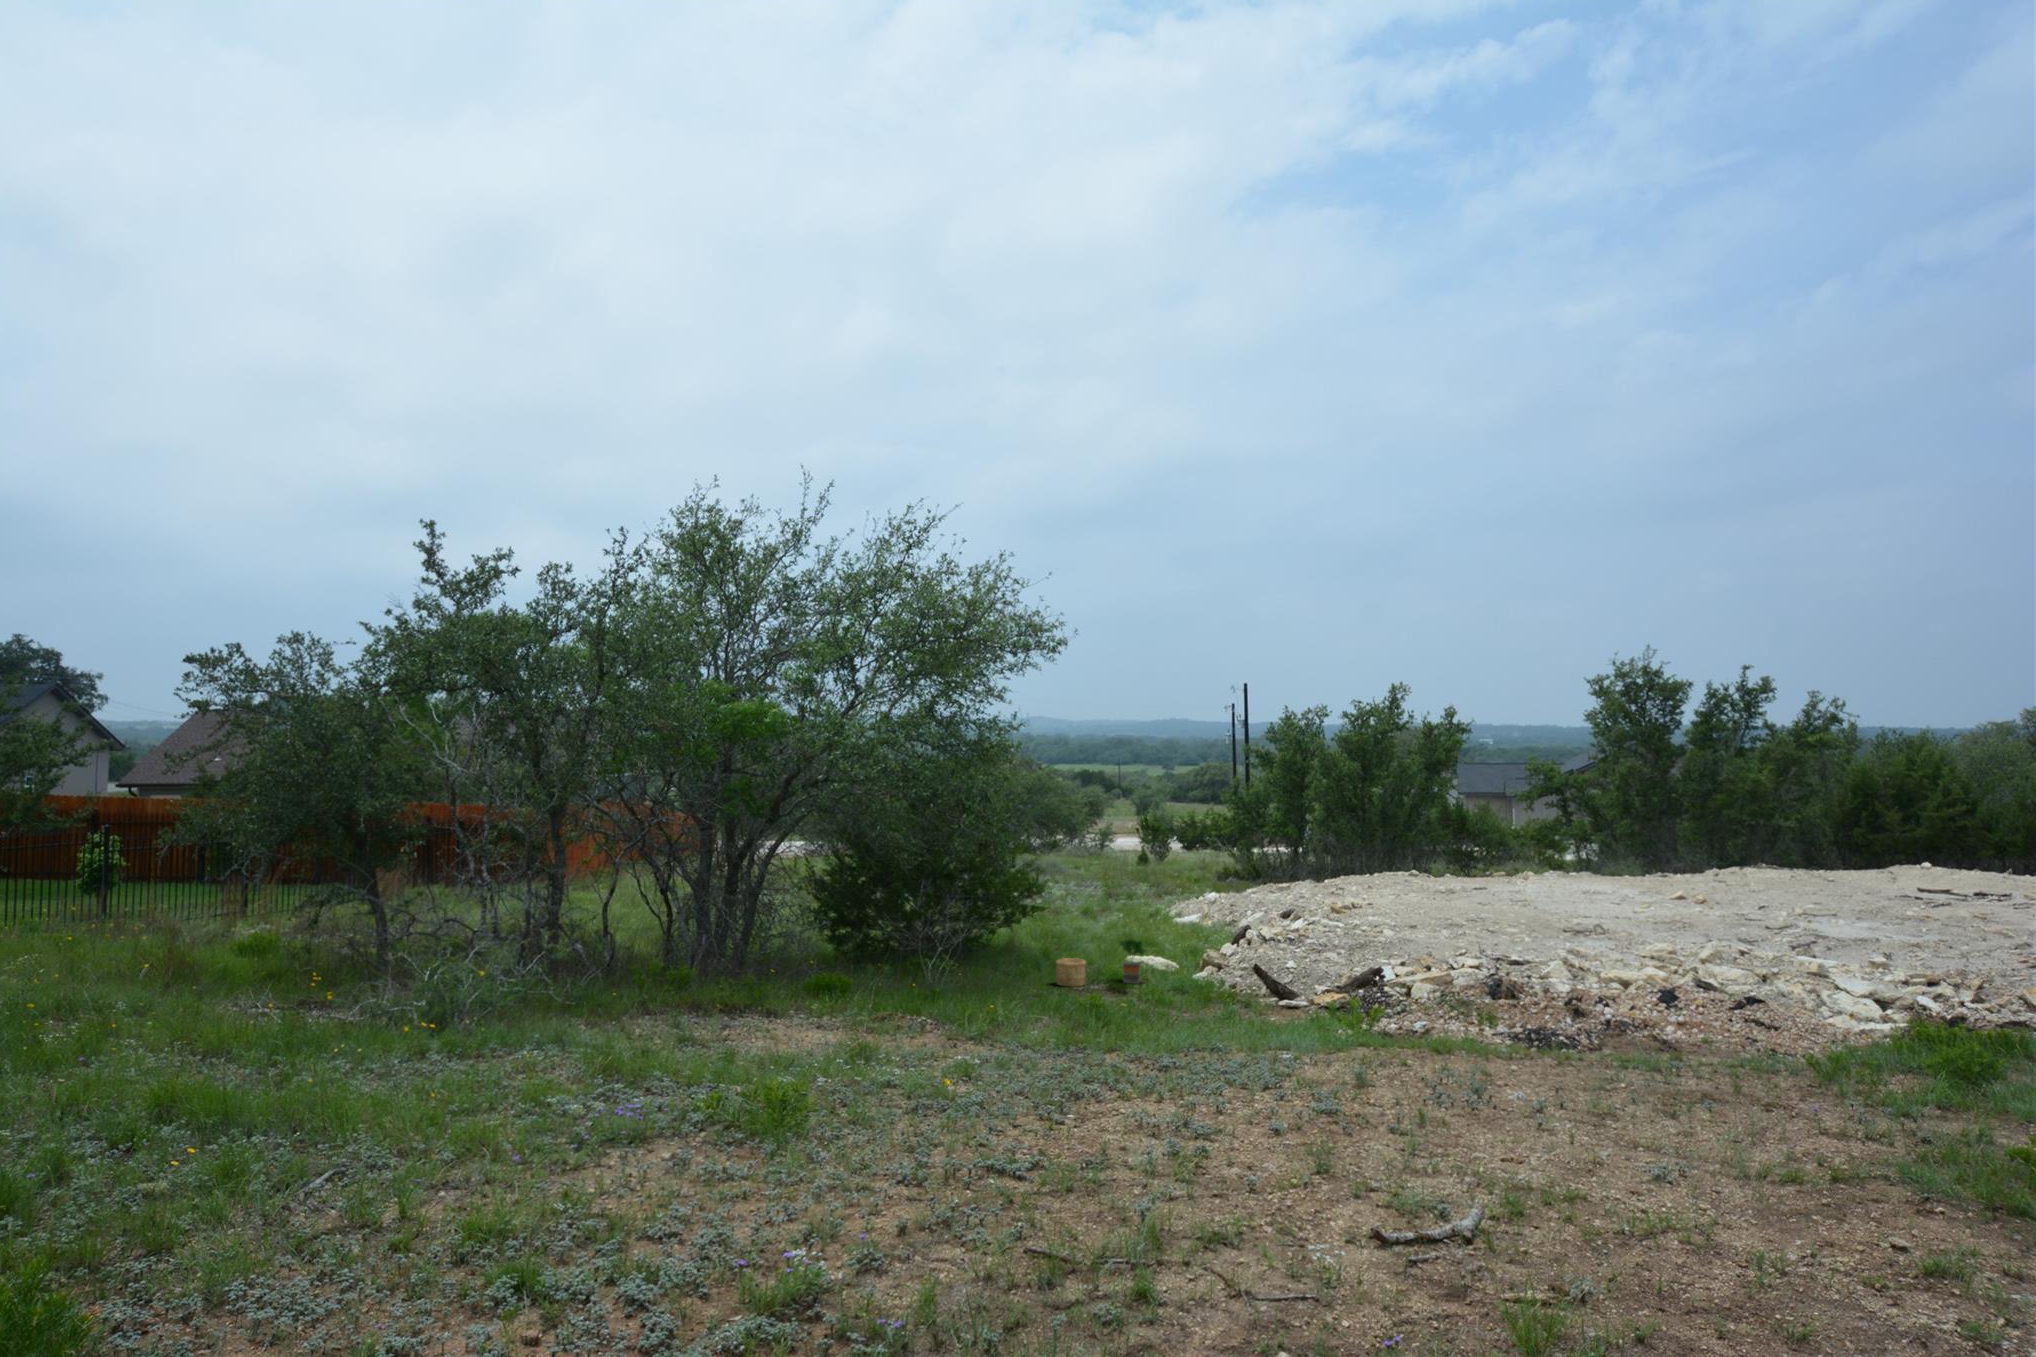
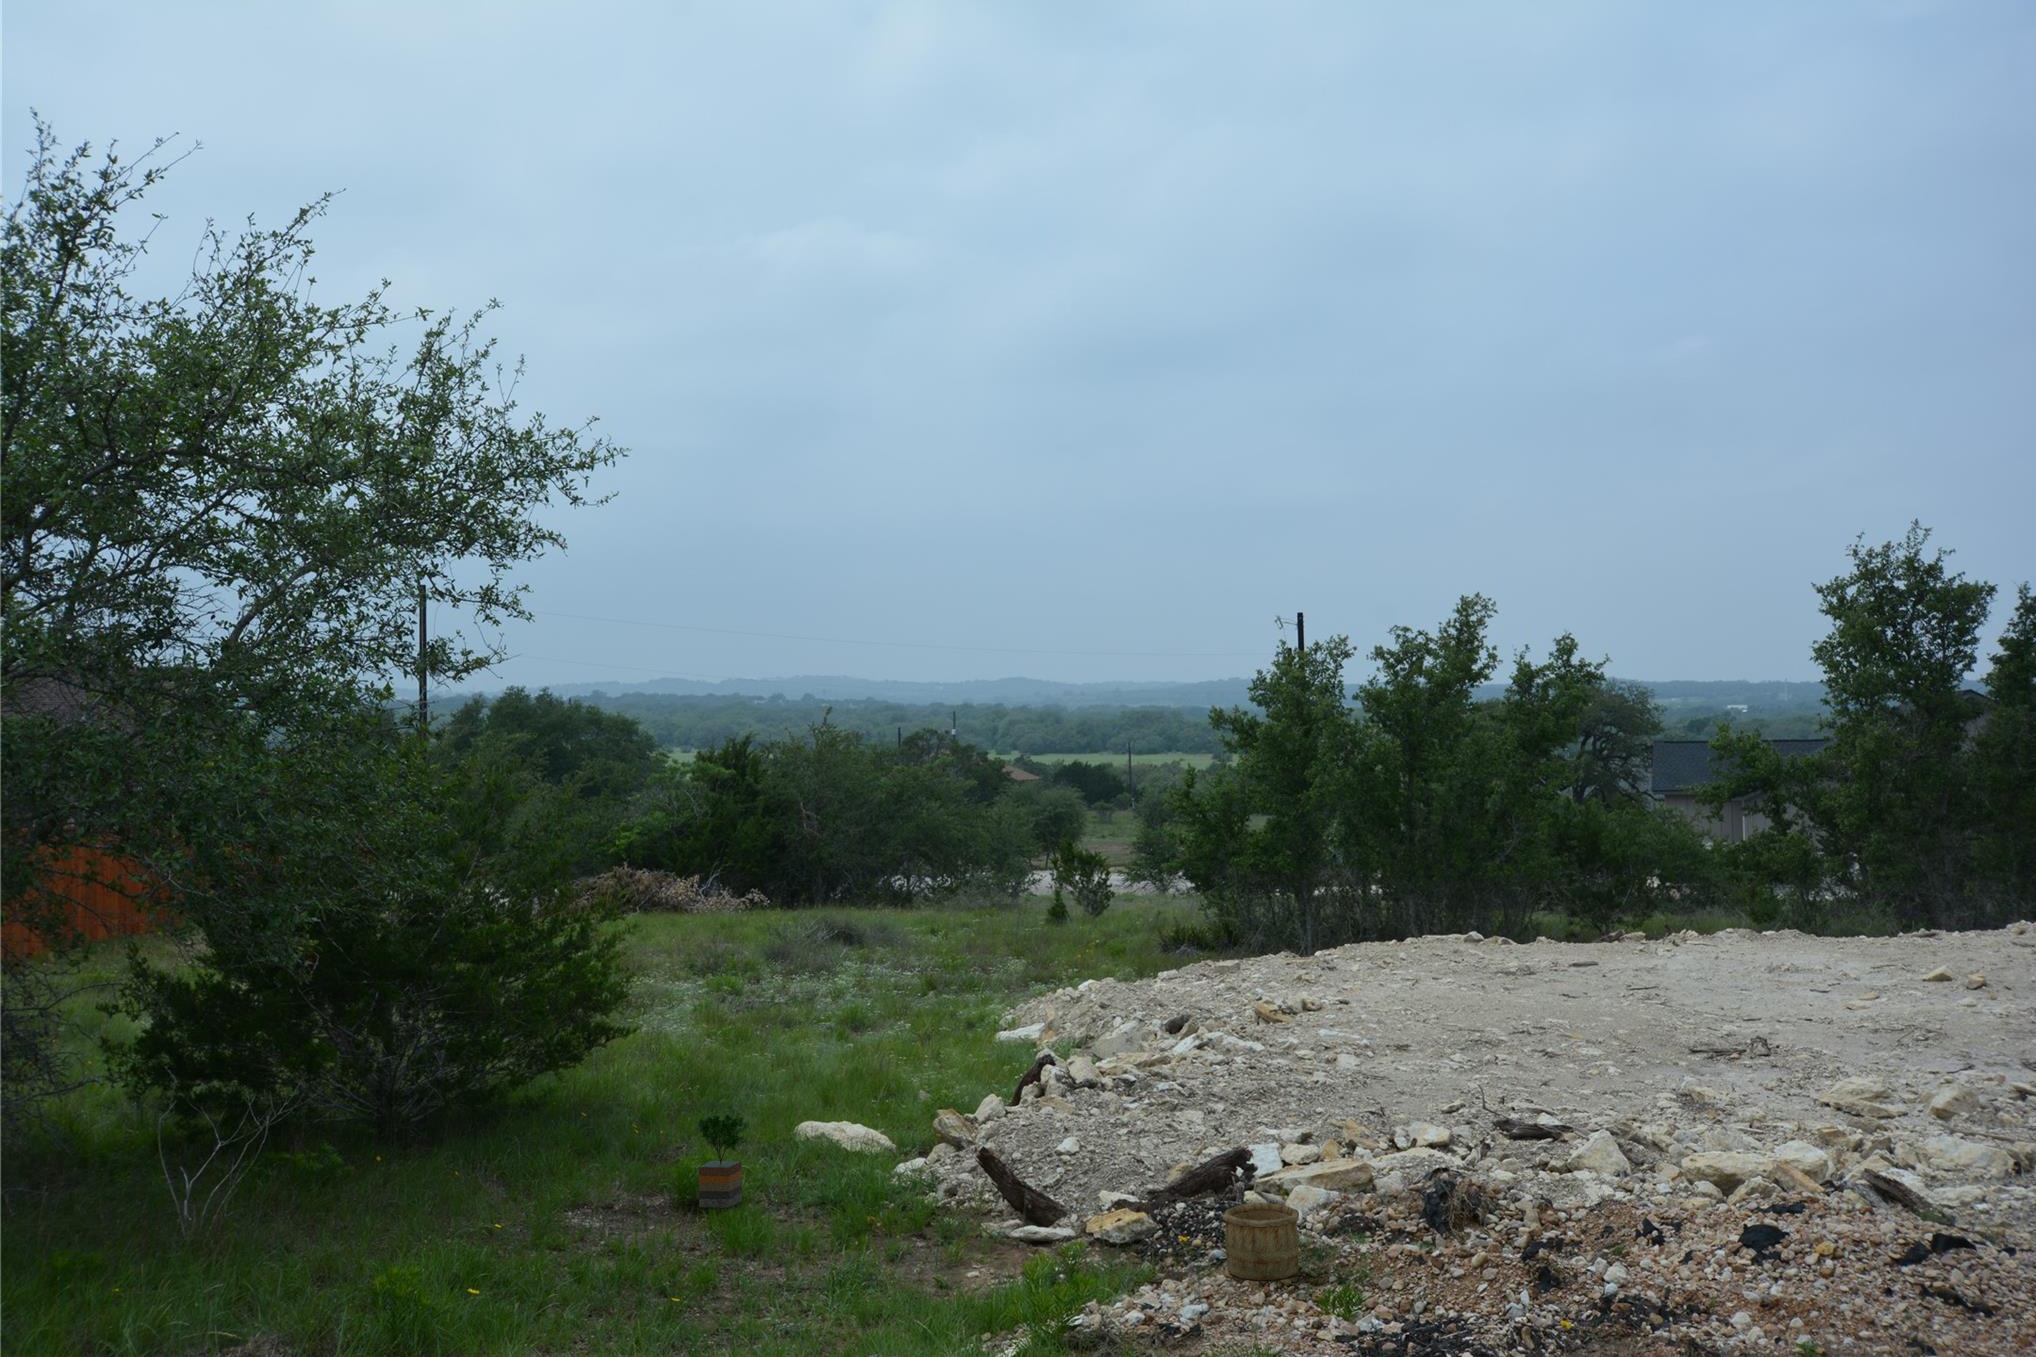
wooden bucket: present [1056,958,1086,987] -> present [1223,1203,1299,1281]

